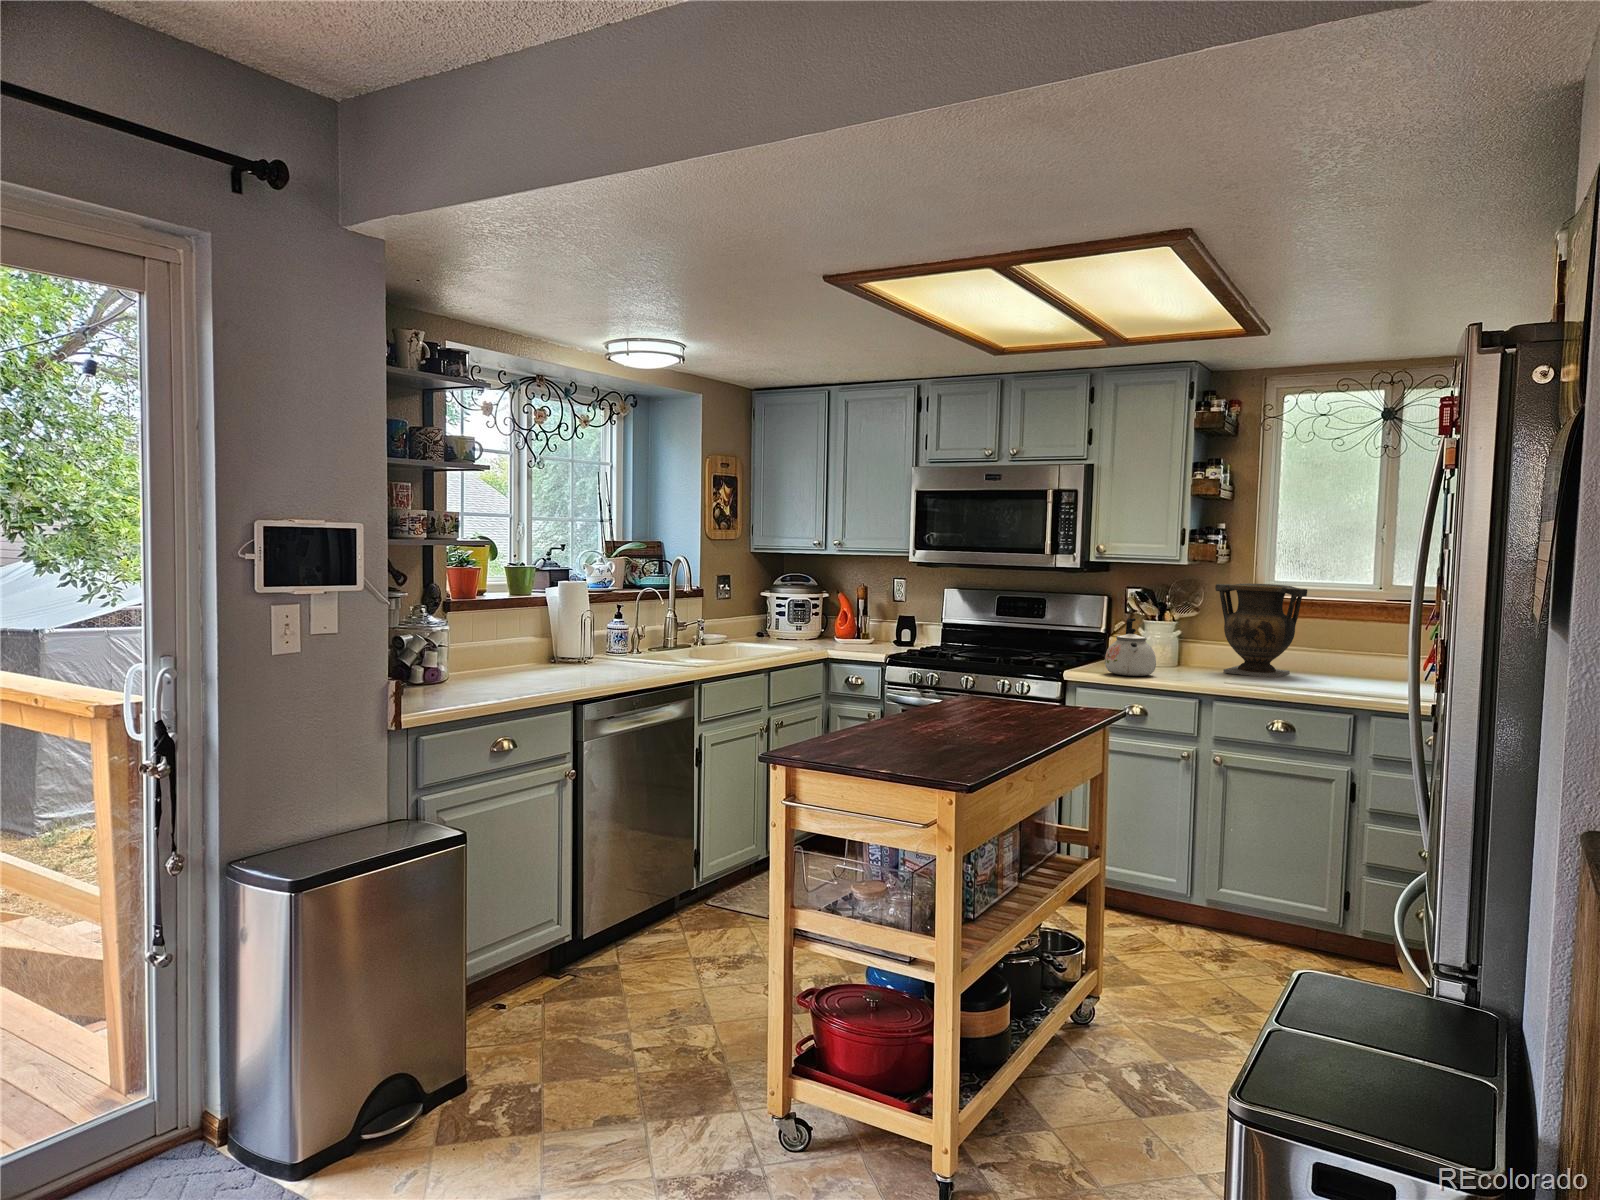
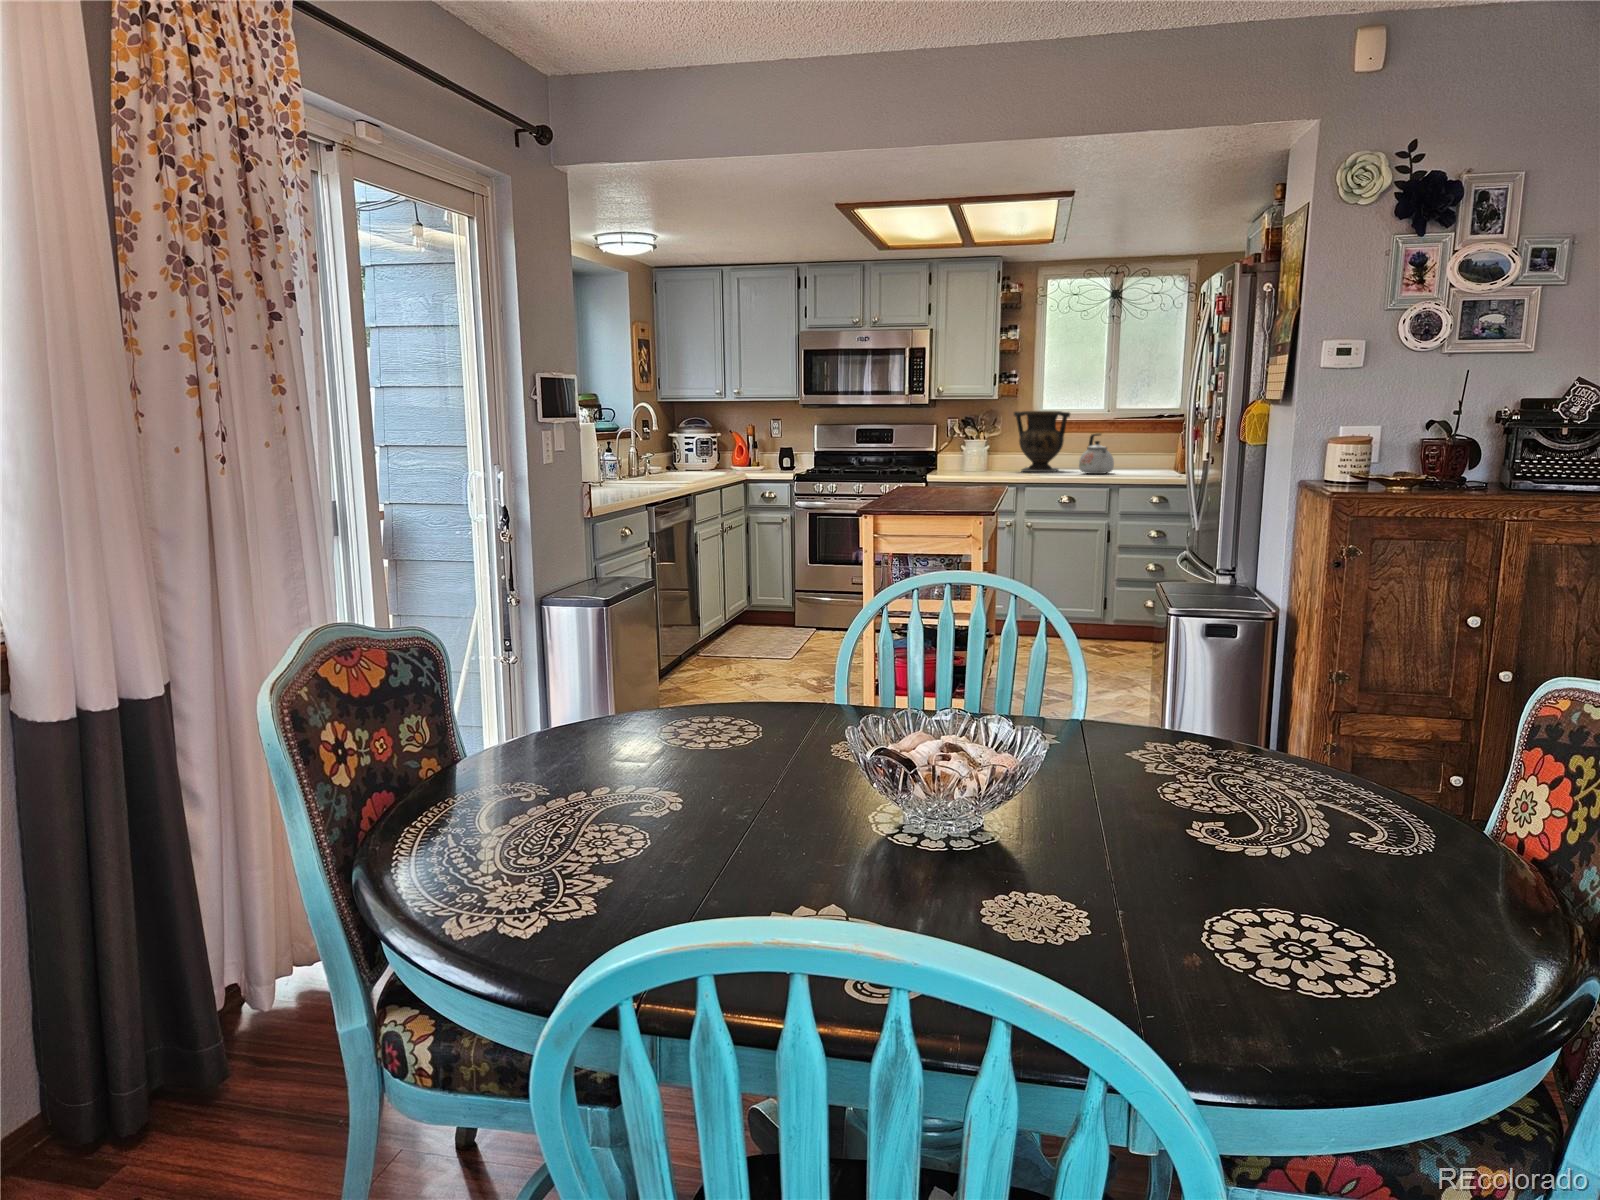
kettle: present [1105,618,1156,676] -> present [1079,434,1114,474]

